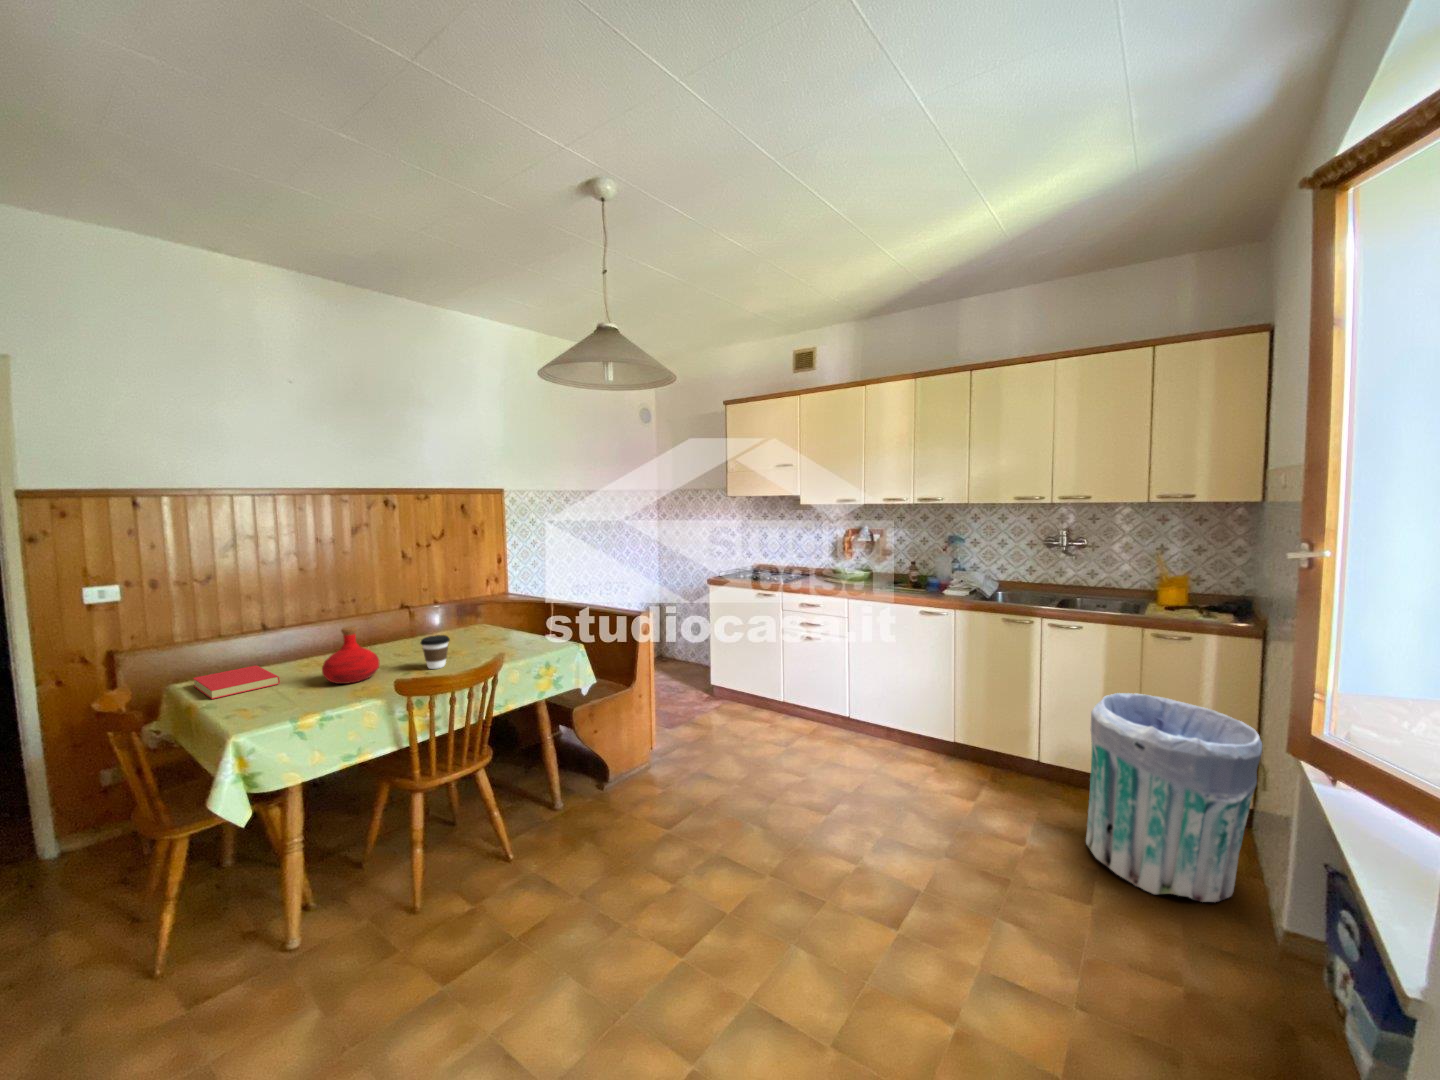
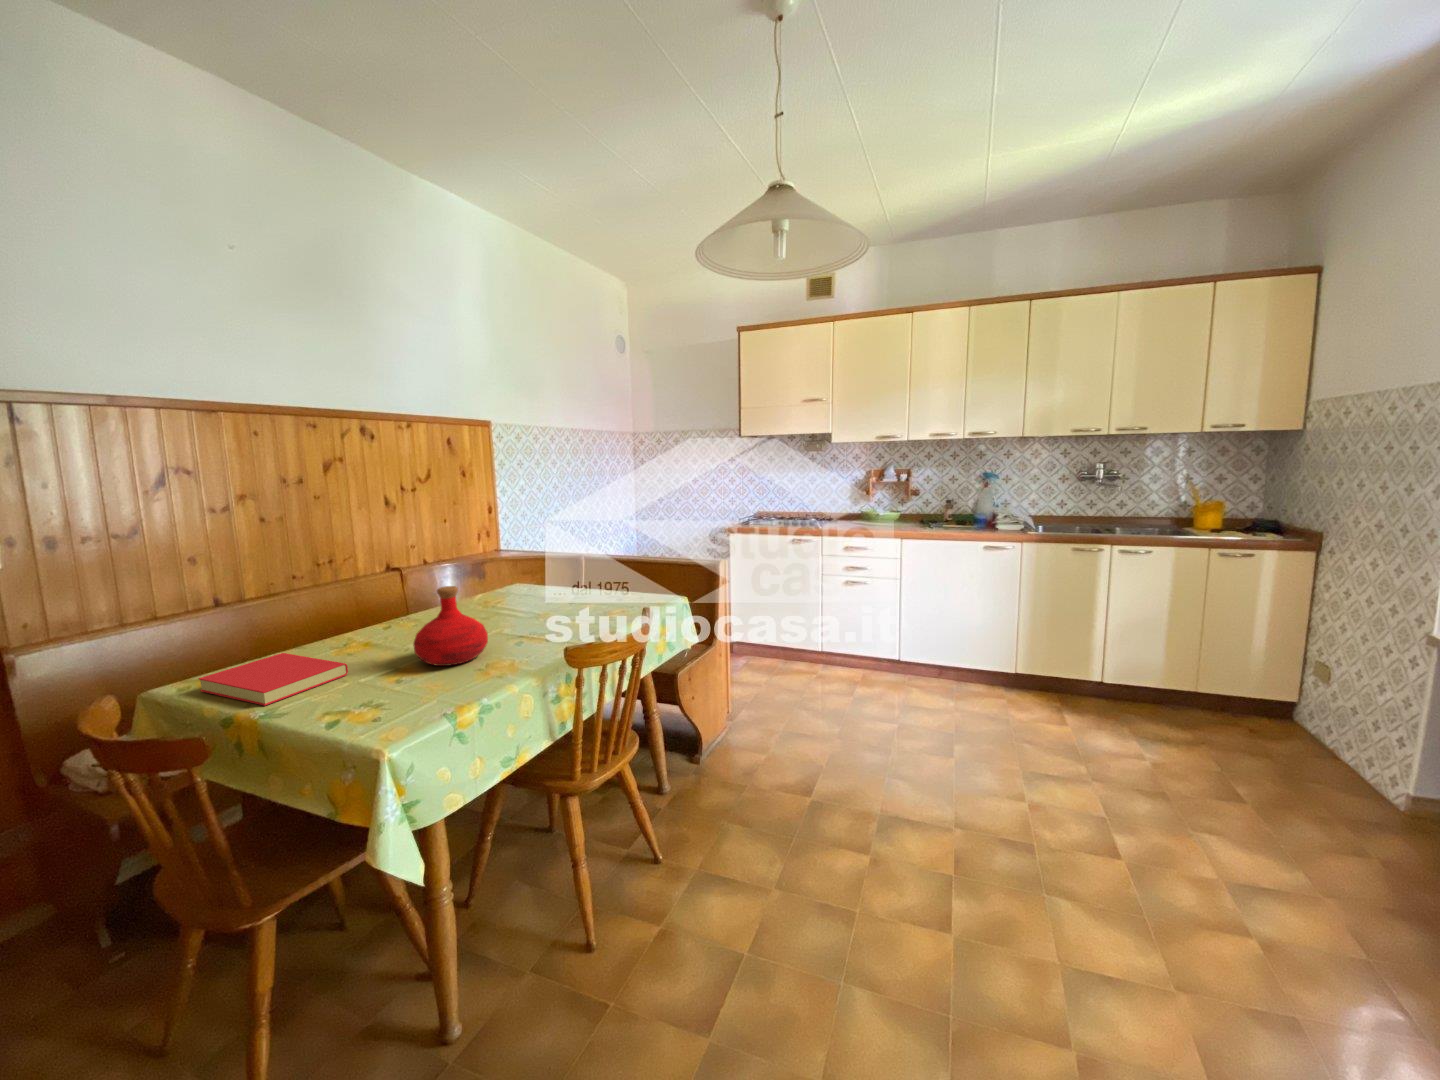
coffee cup: present [420,635,450,669] -> none [530,593,566,637]
trash can: present [1086,693,1262,902] -> none [1180,606,1362,780]

